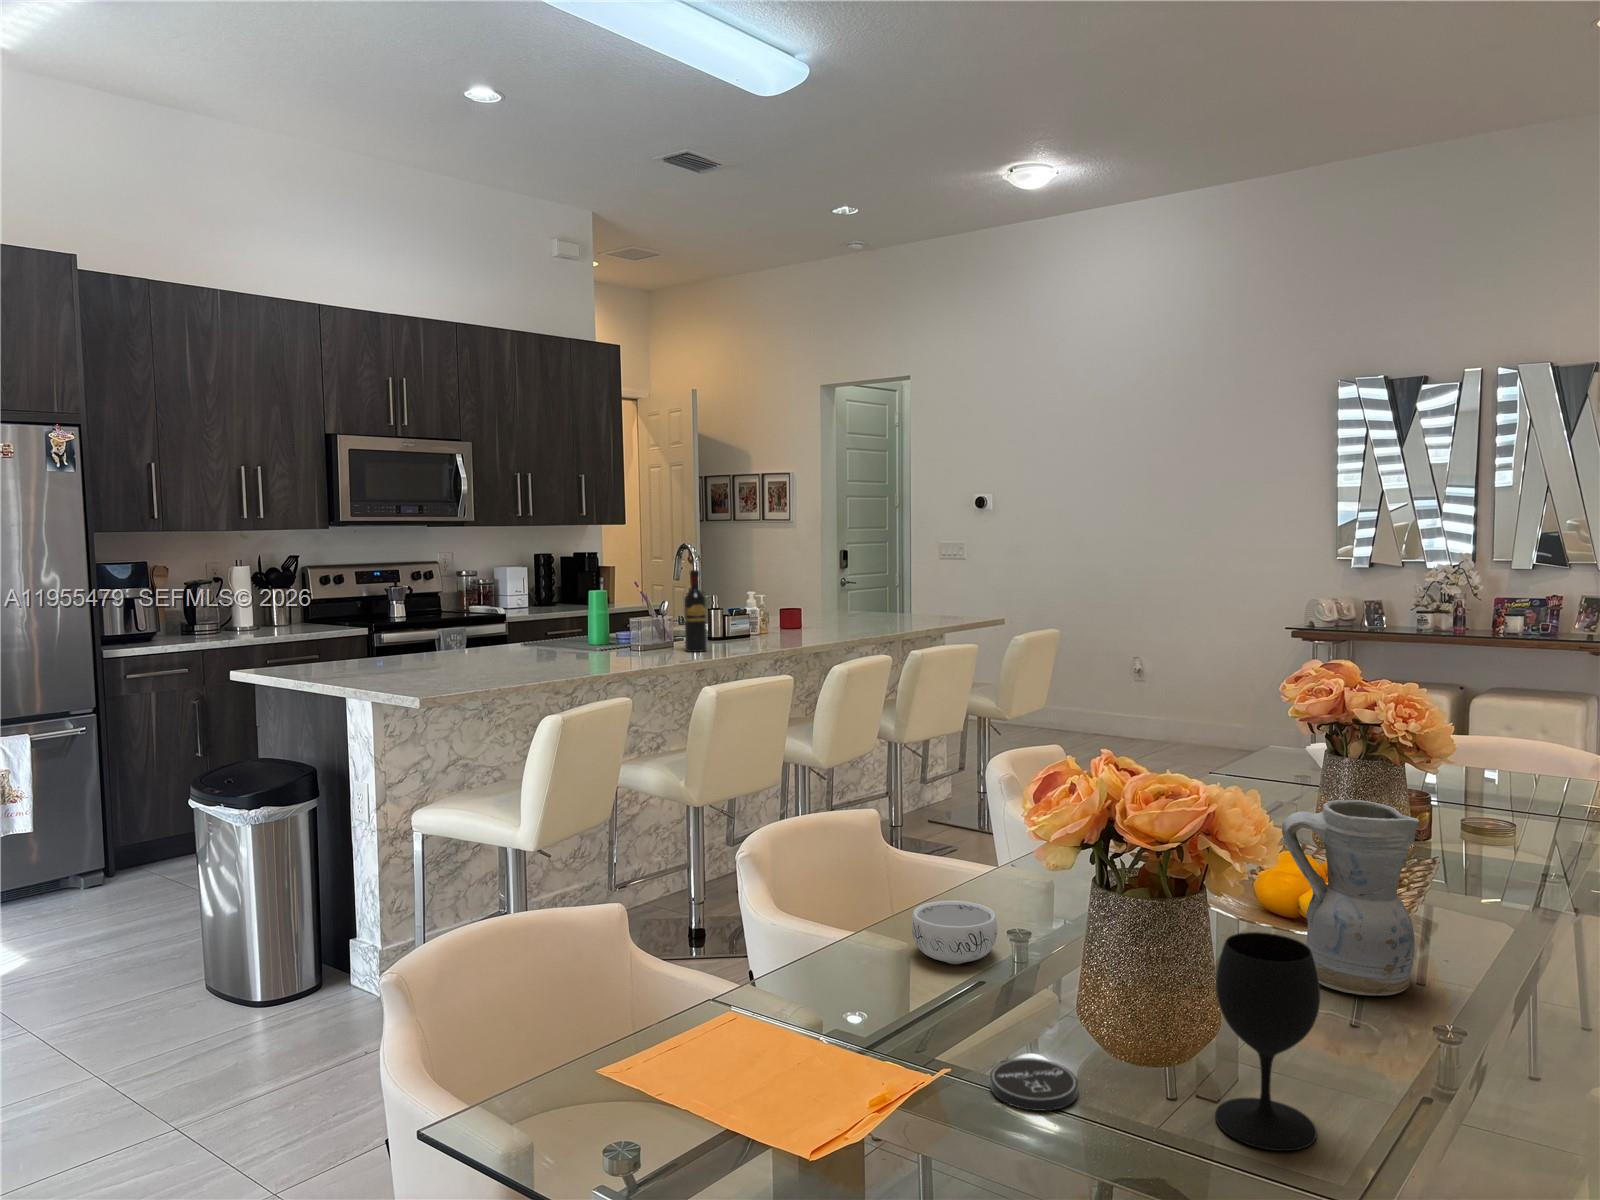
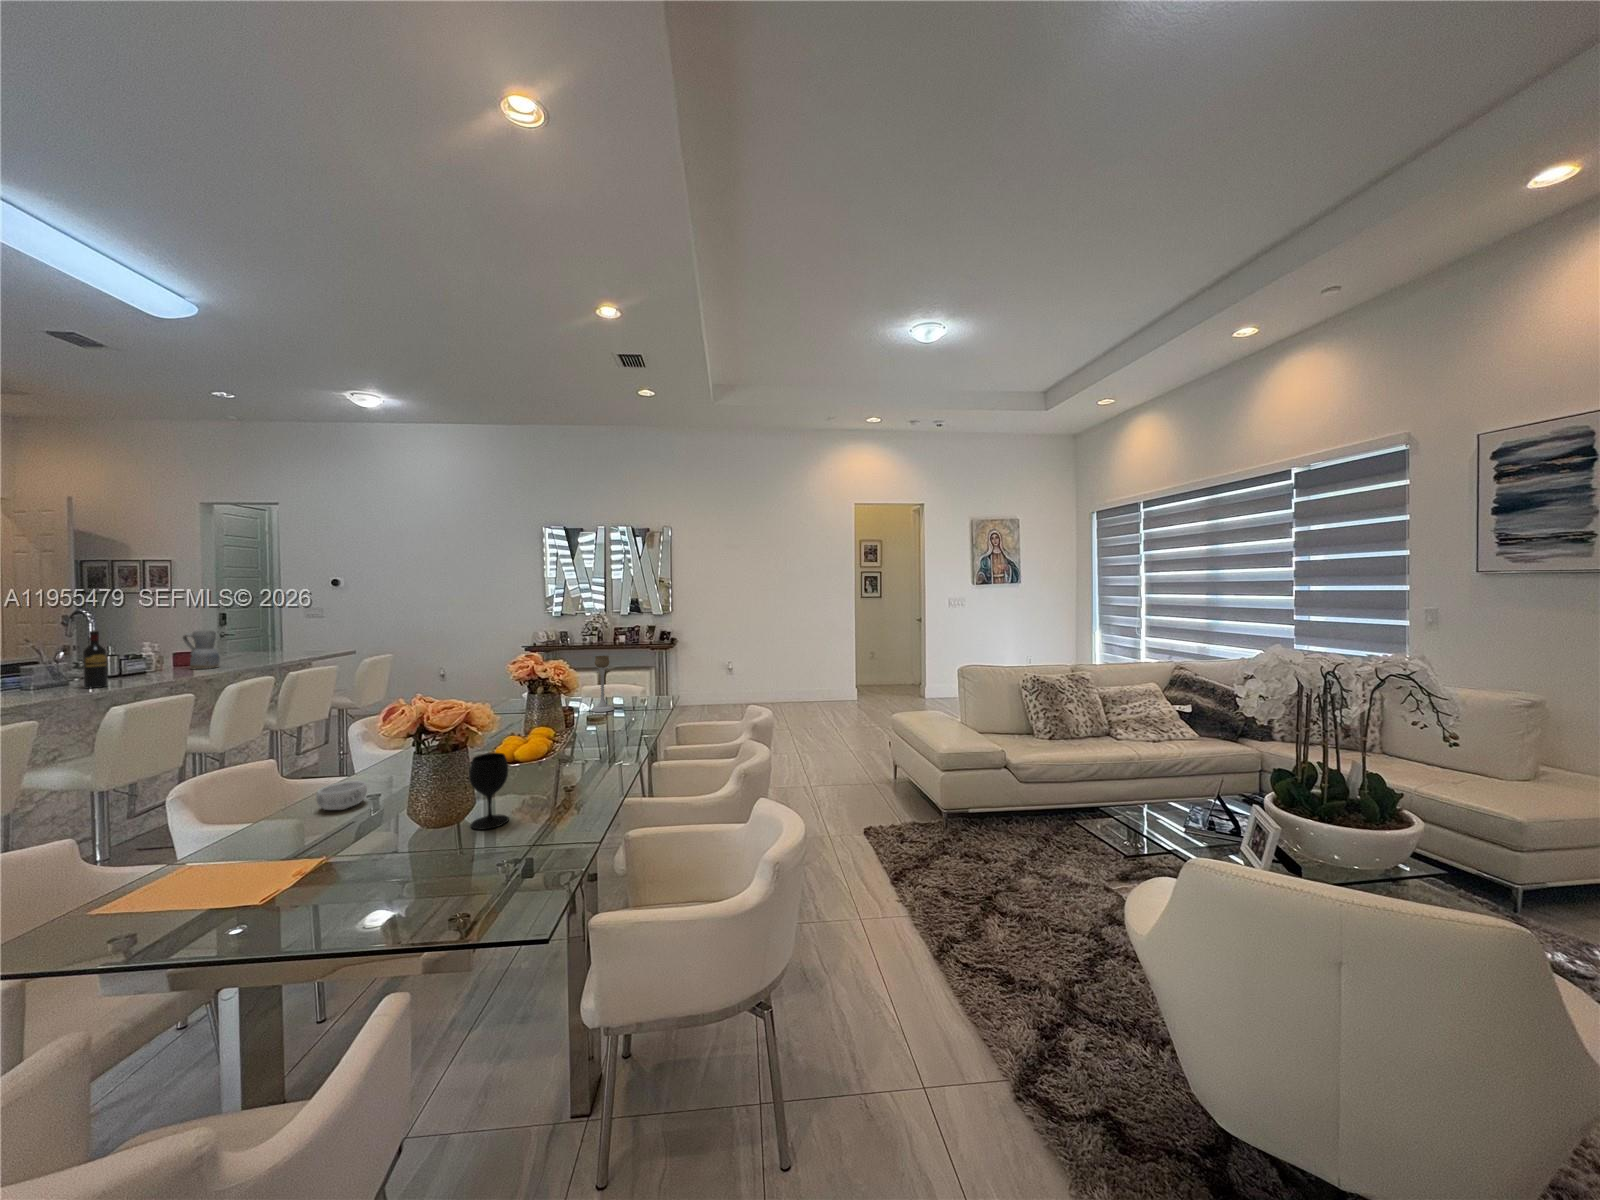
candle holder: none [1485,675,1555,828] -> present [591,656,614,712]
ceramic pitcher: present [1282,800,1419,996] -> present [183,630,220,669]
coaster: present [990,1058,1078,1111] -> none [367,828,411,848]

